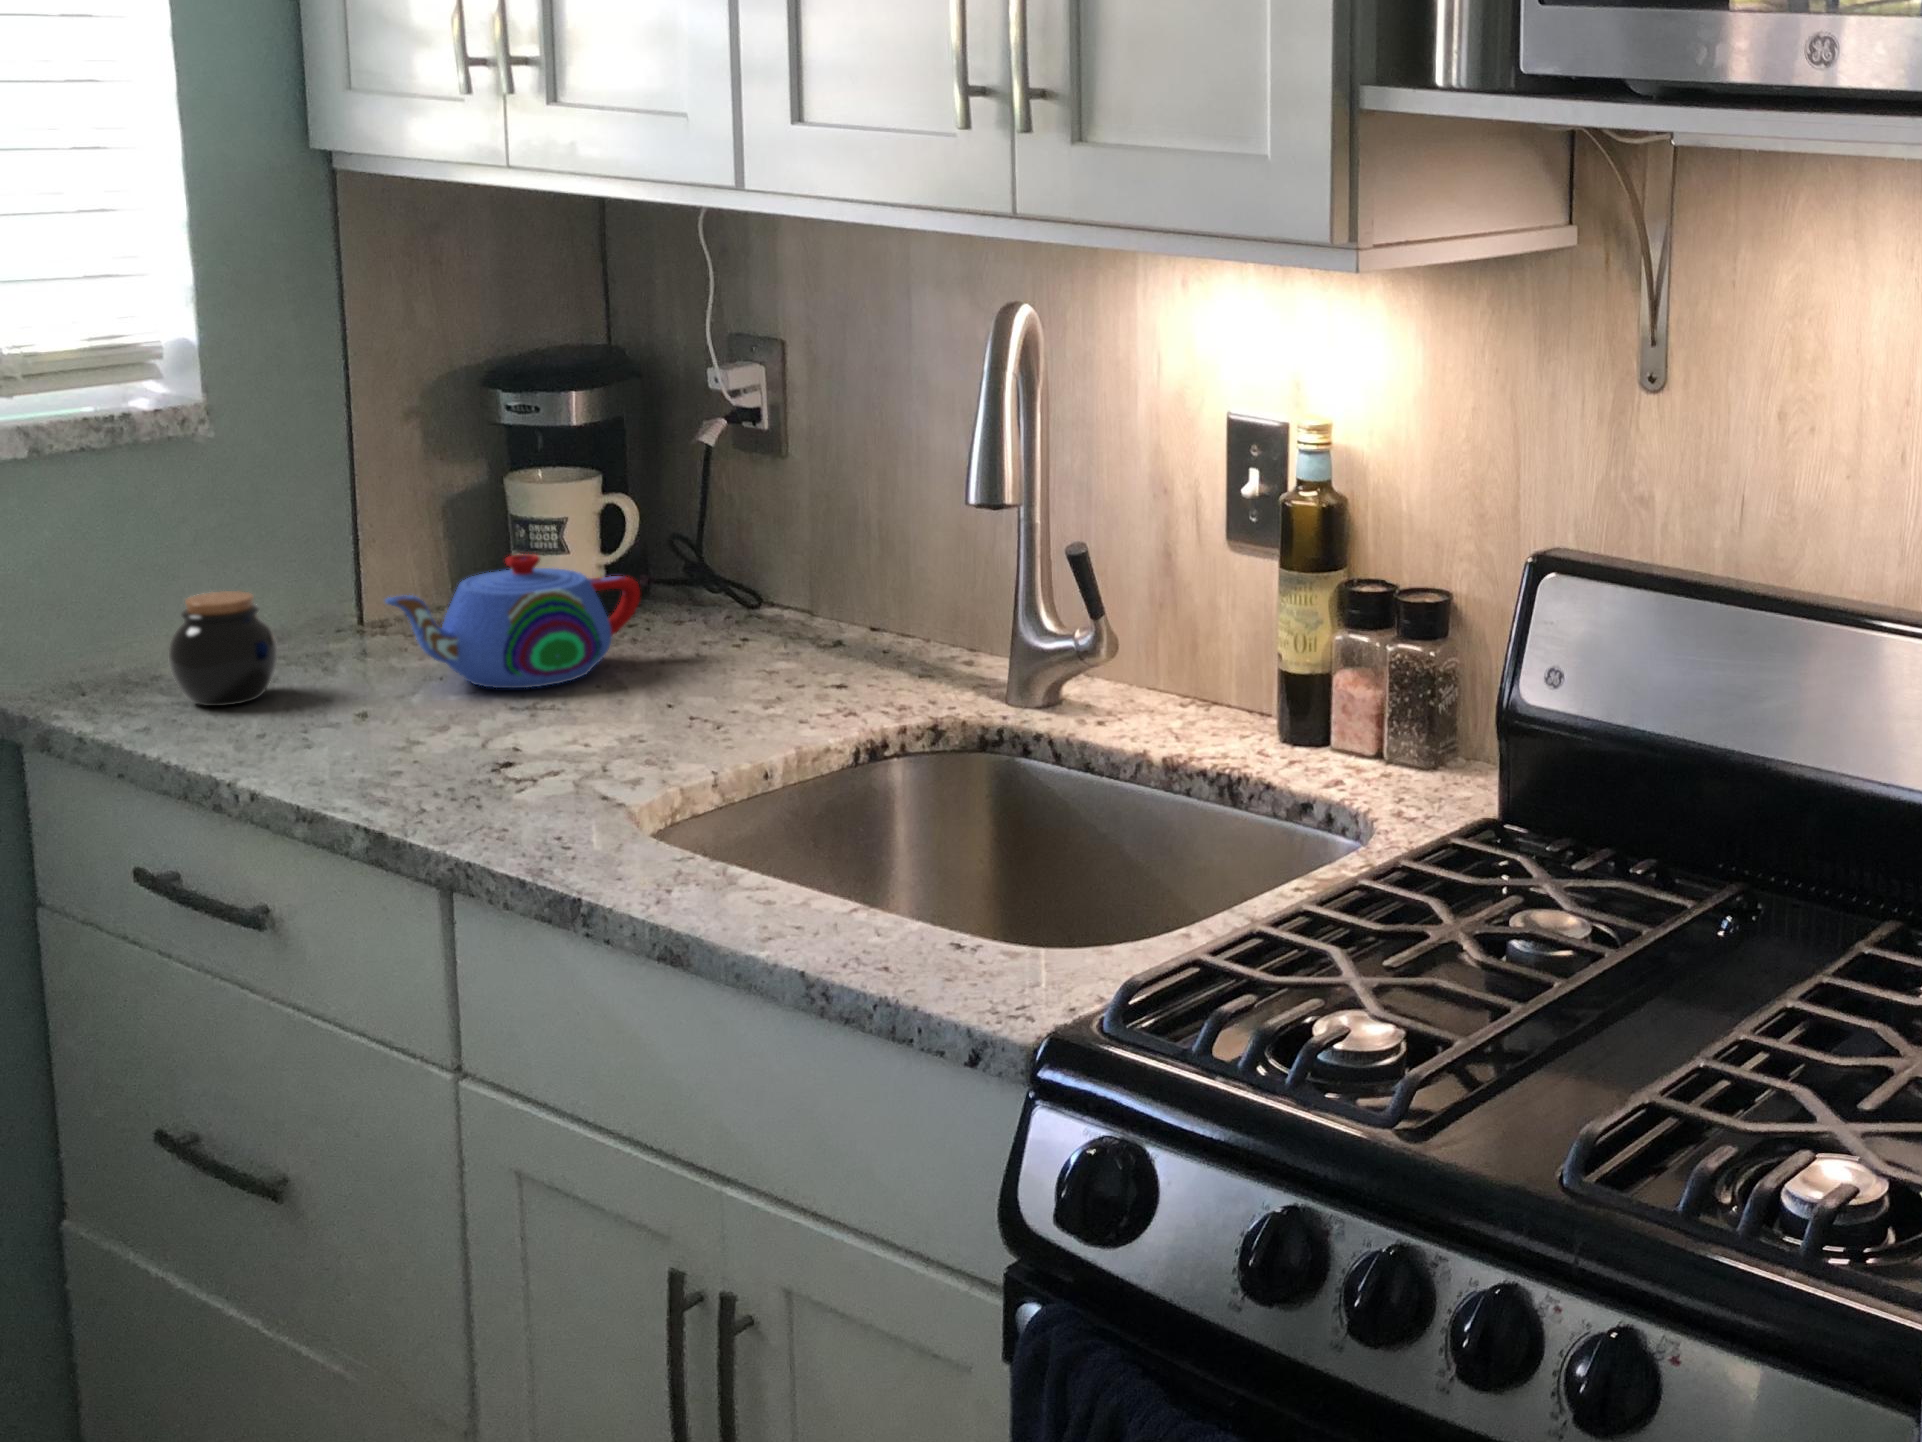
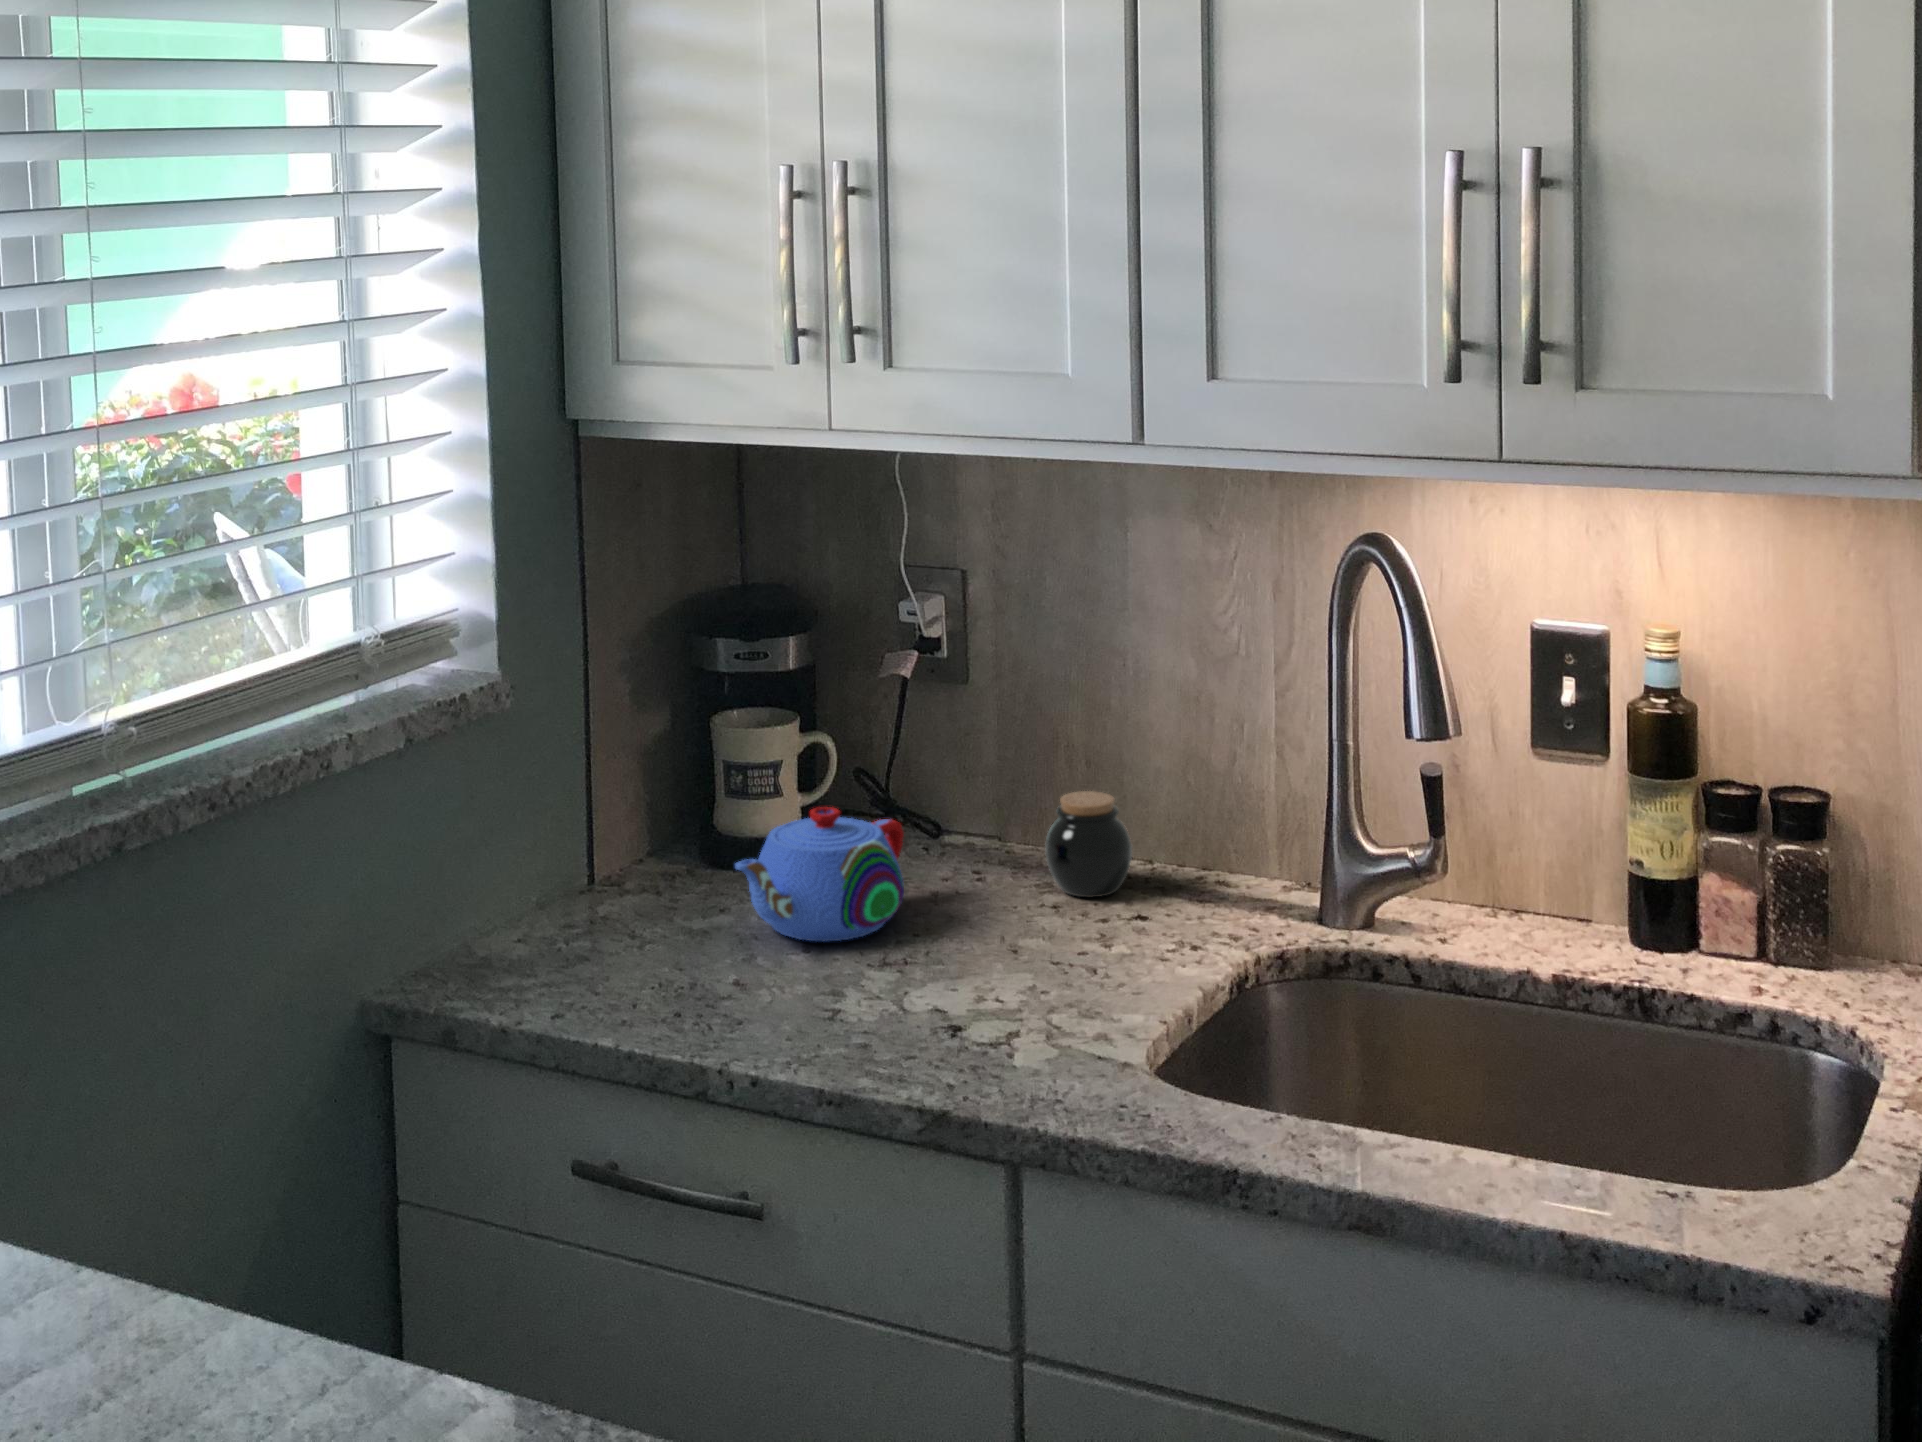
jar: present [169,591,278,706] -> present [1045,791,1132,897]

